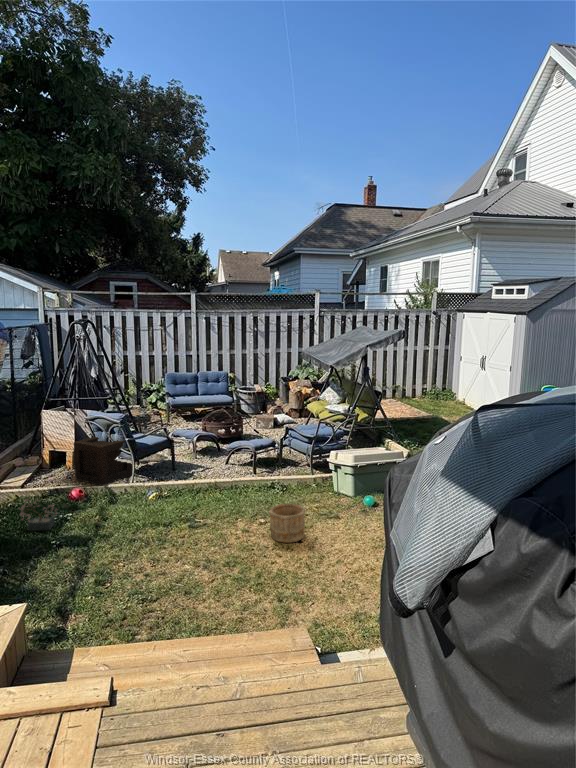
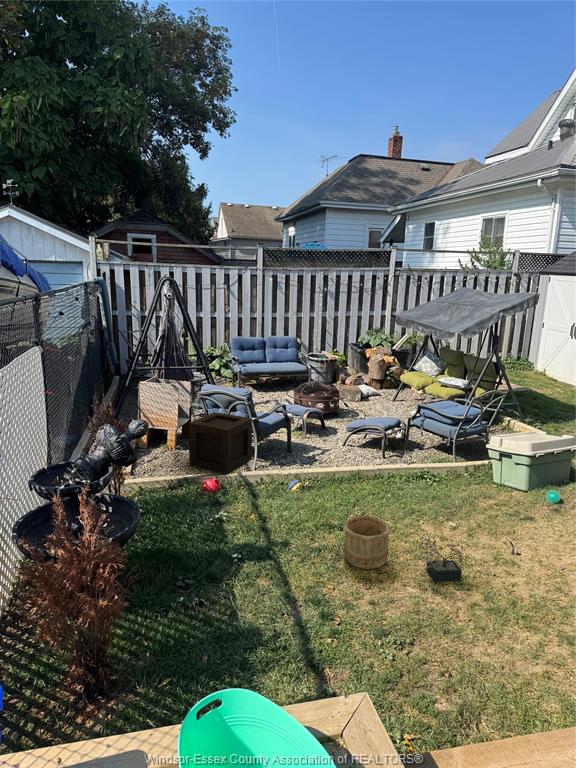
decorative plant: present [21,499,54,531] -> present [418,535,468,582]
wooden bucket: present [269,504,305,543] -> present [343,515,390,570]

